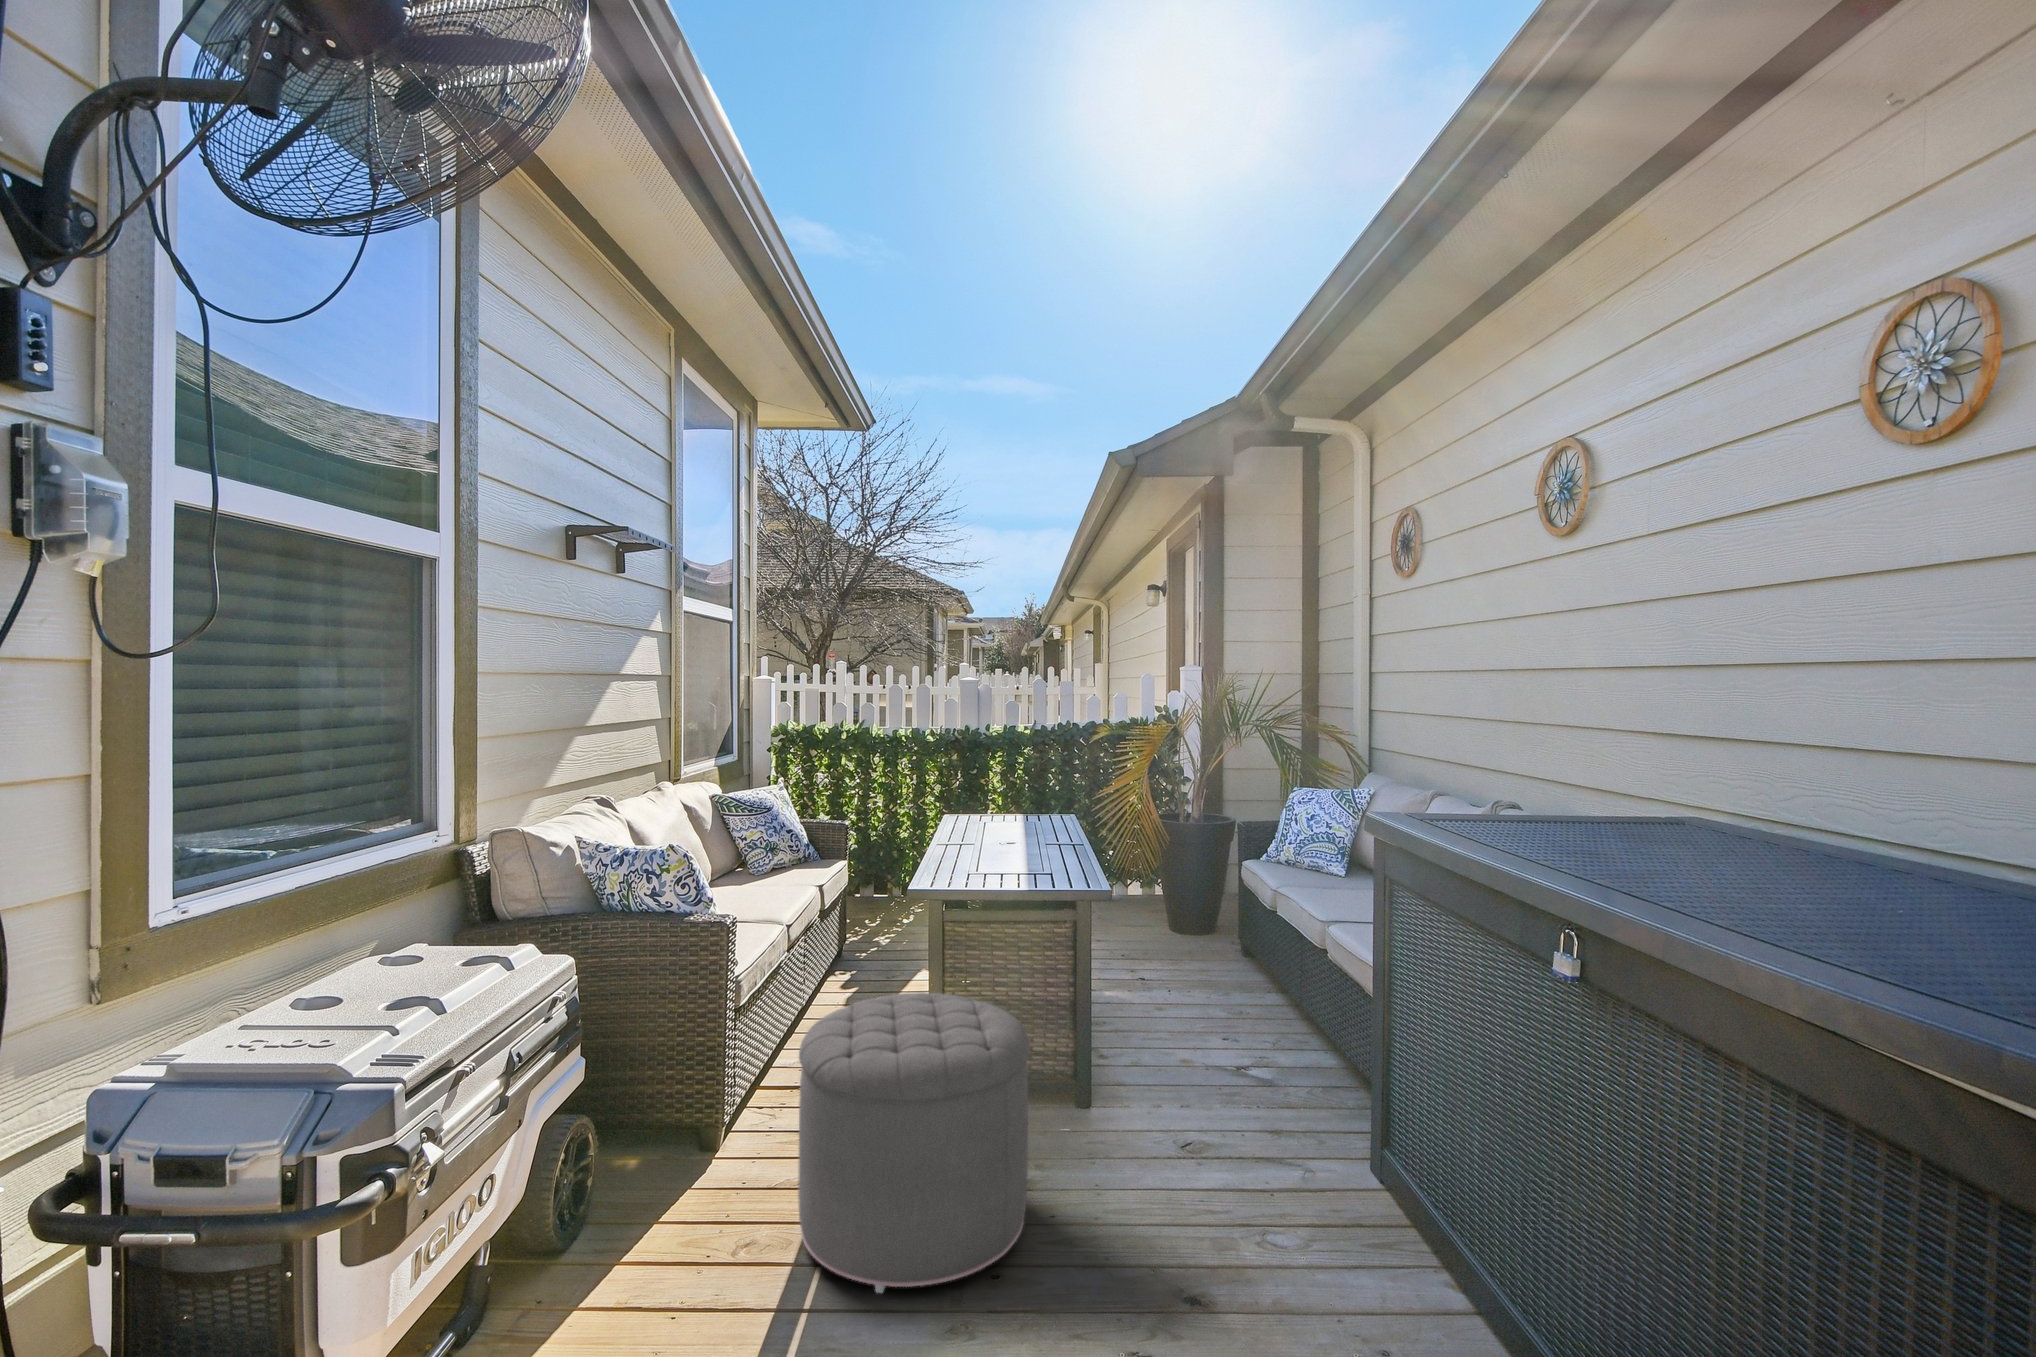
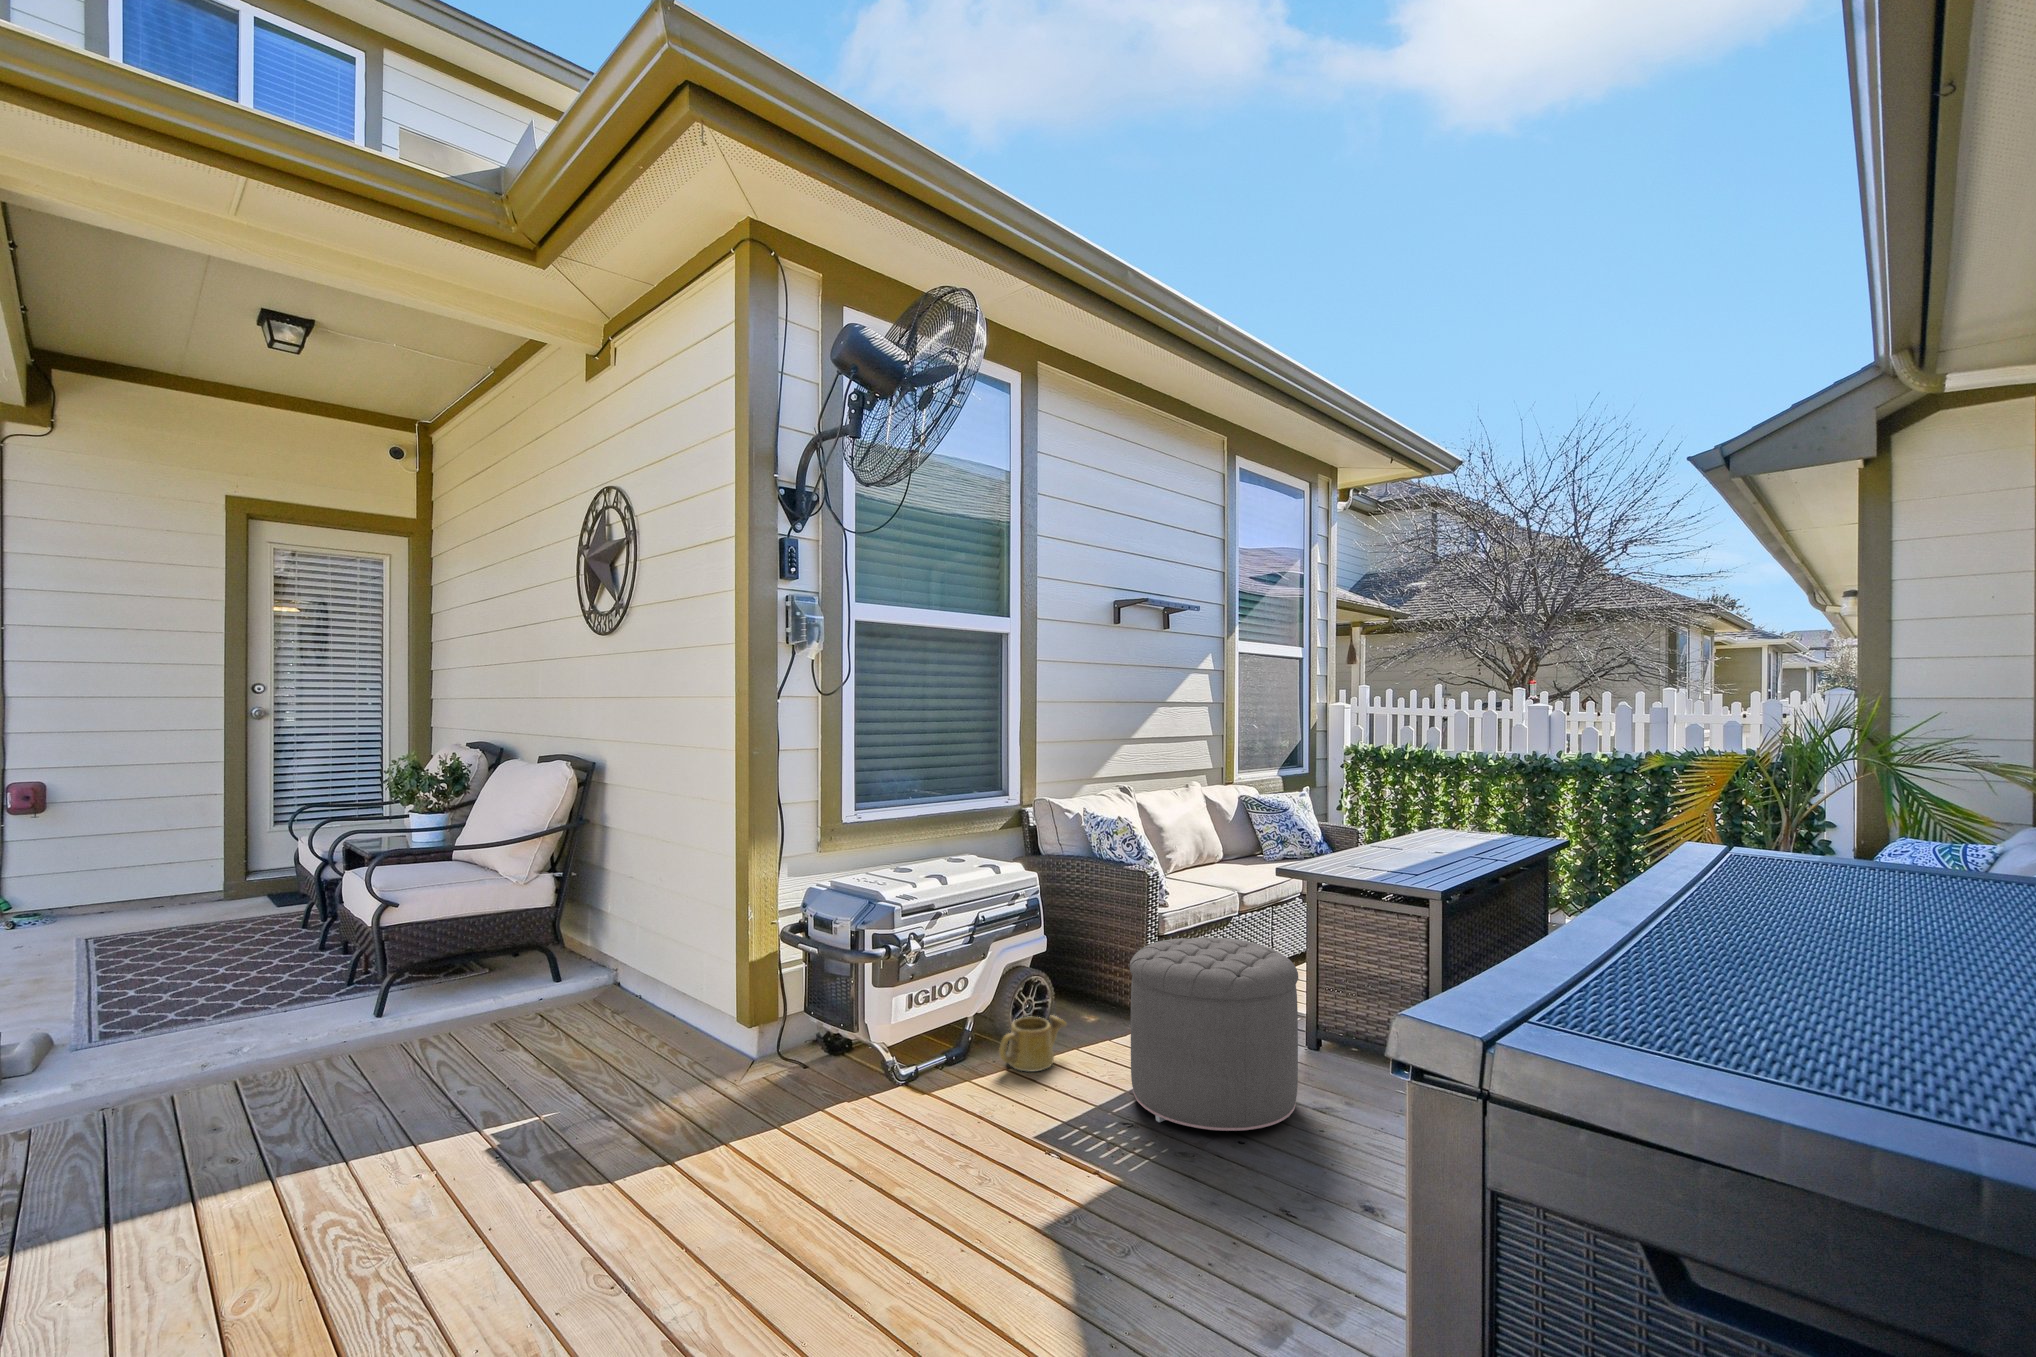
watering can: none [562,1178,652,1296] -> present [999,1015,1066,1071]

